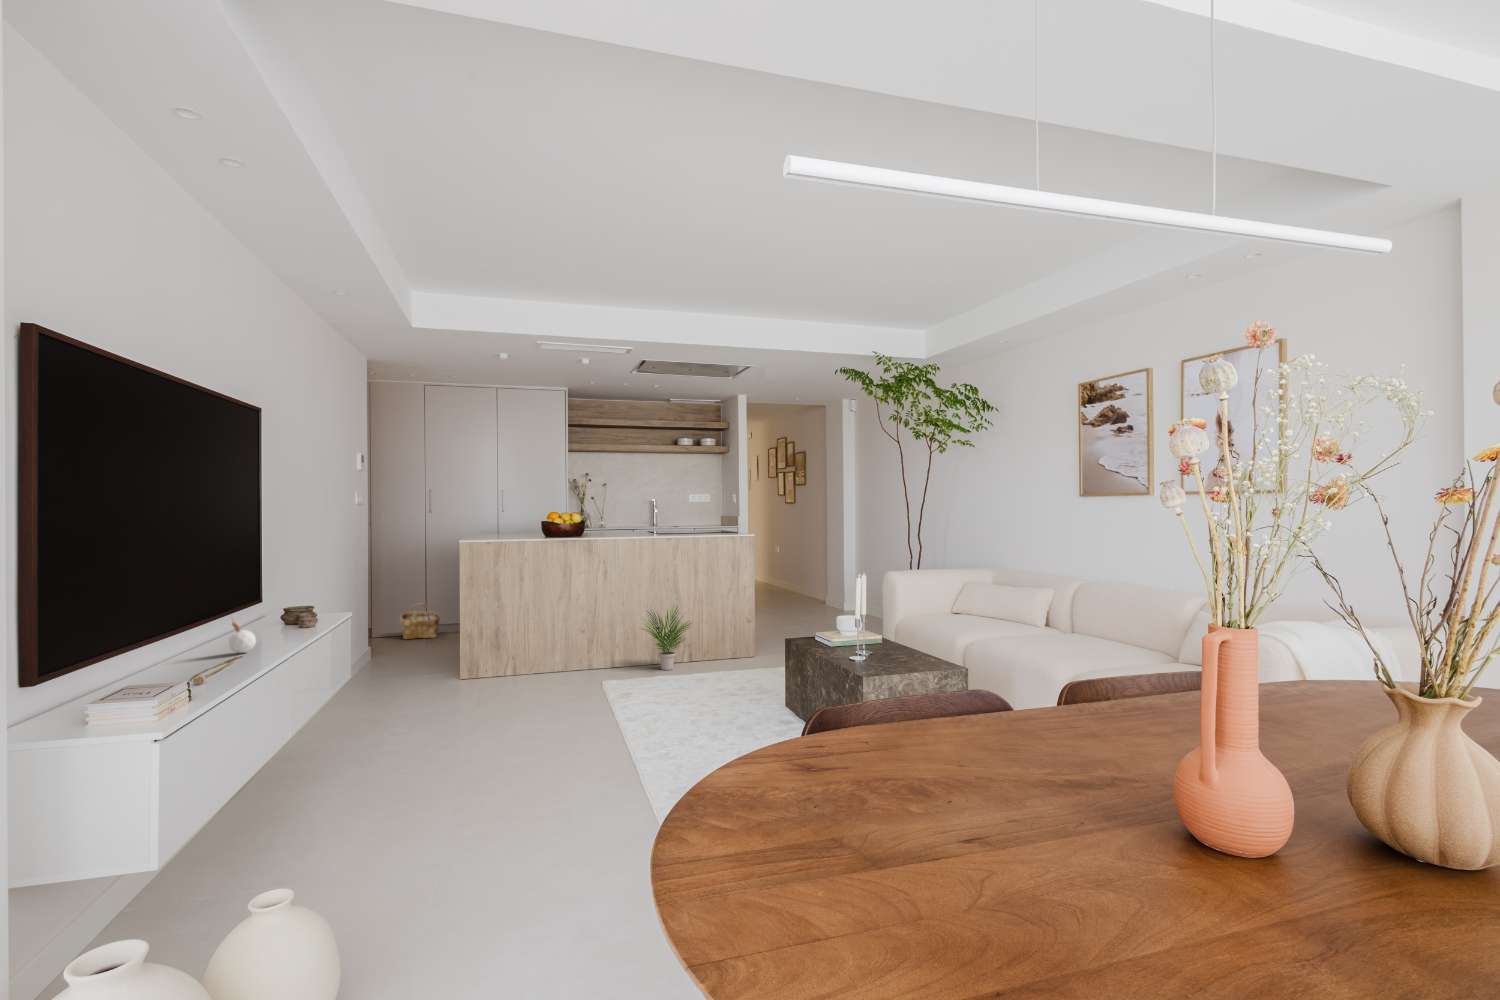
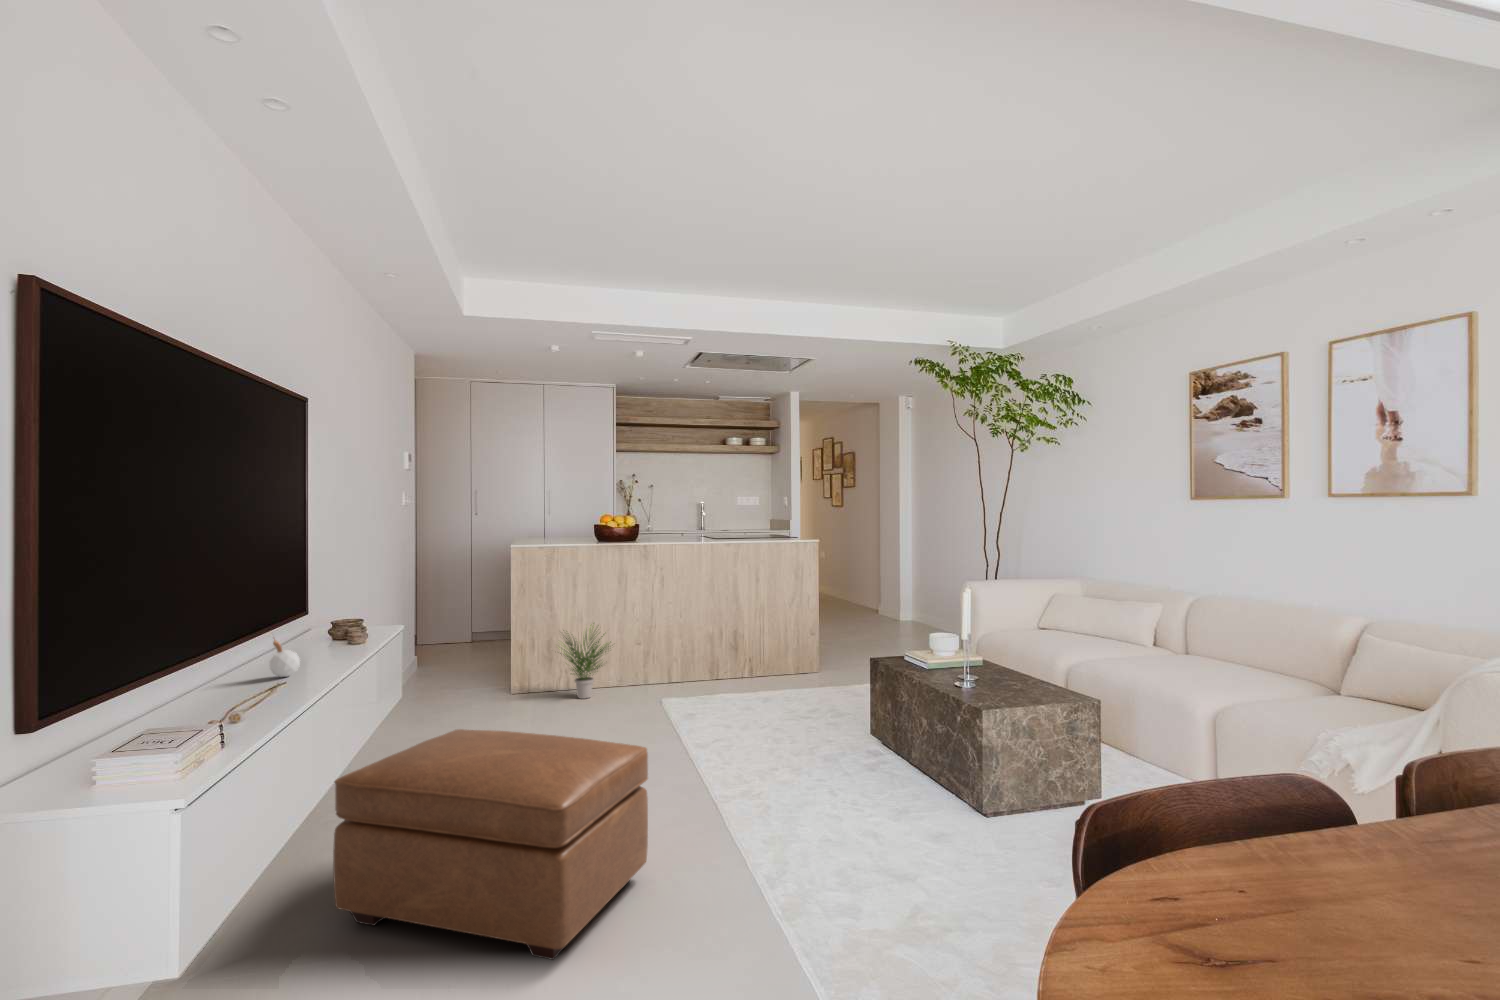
woven basket: present [400,603,440,639] -> none [442,611,484,650]
potted plant: present [645,605,692,670] -> present [560,625,609,699]
ottoman: none [285,700,563,885] -> present [333,729,648,960]

